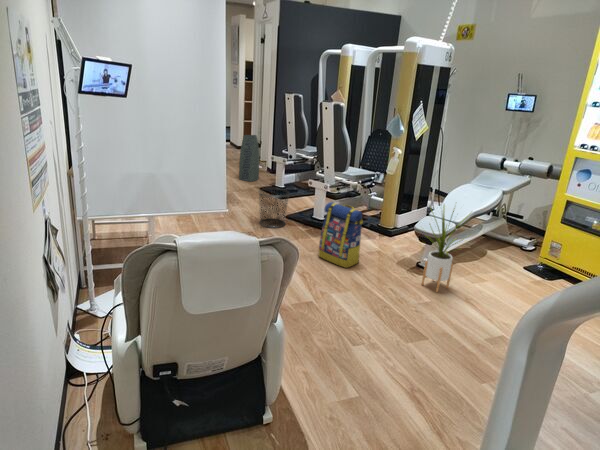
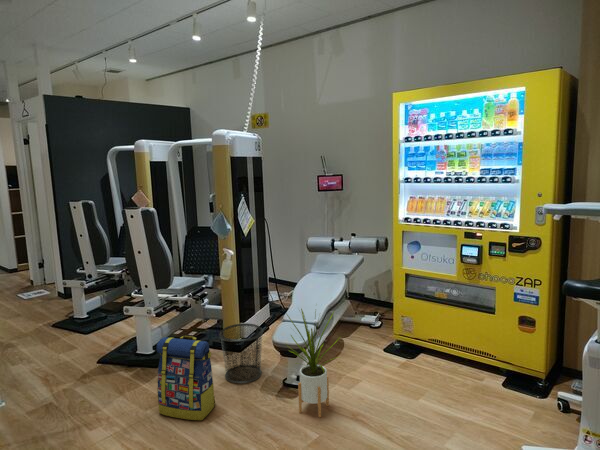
air purifier: present [239,135,259,182] -> none [15,256,48,318]
waste bin: present [259,188,289,228] -> present [220,323,263,384]

